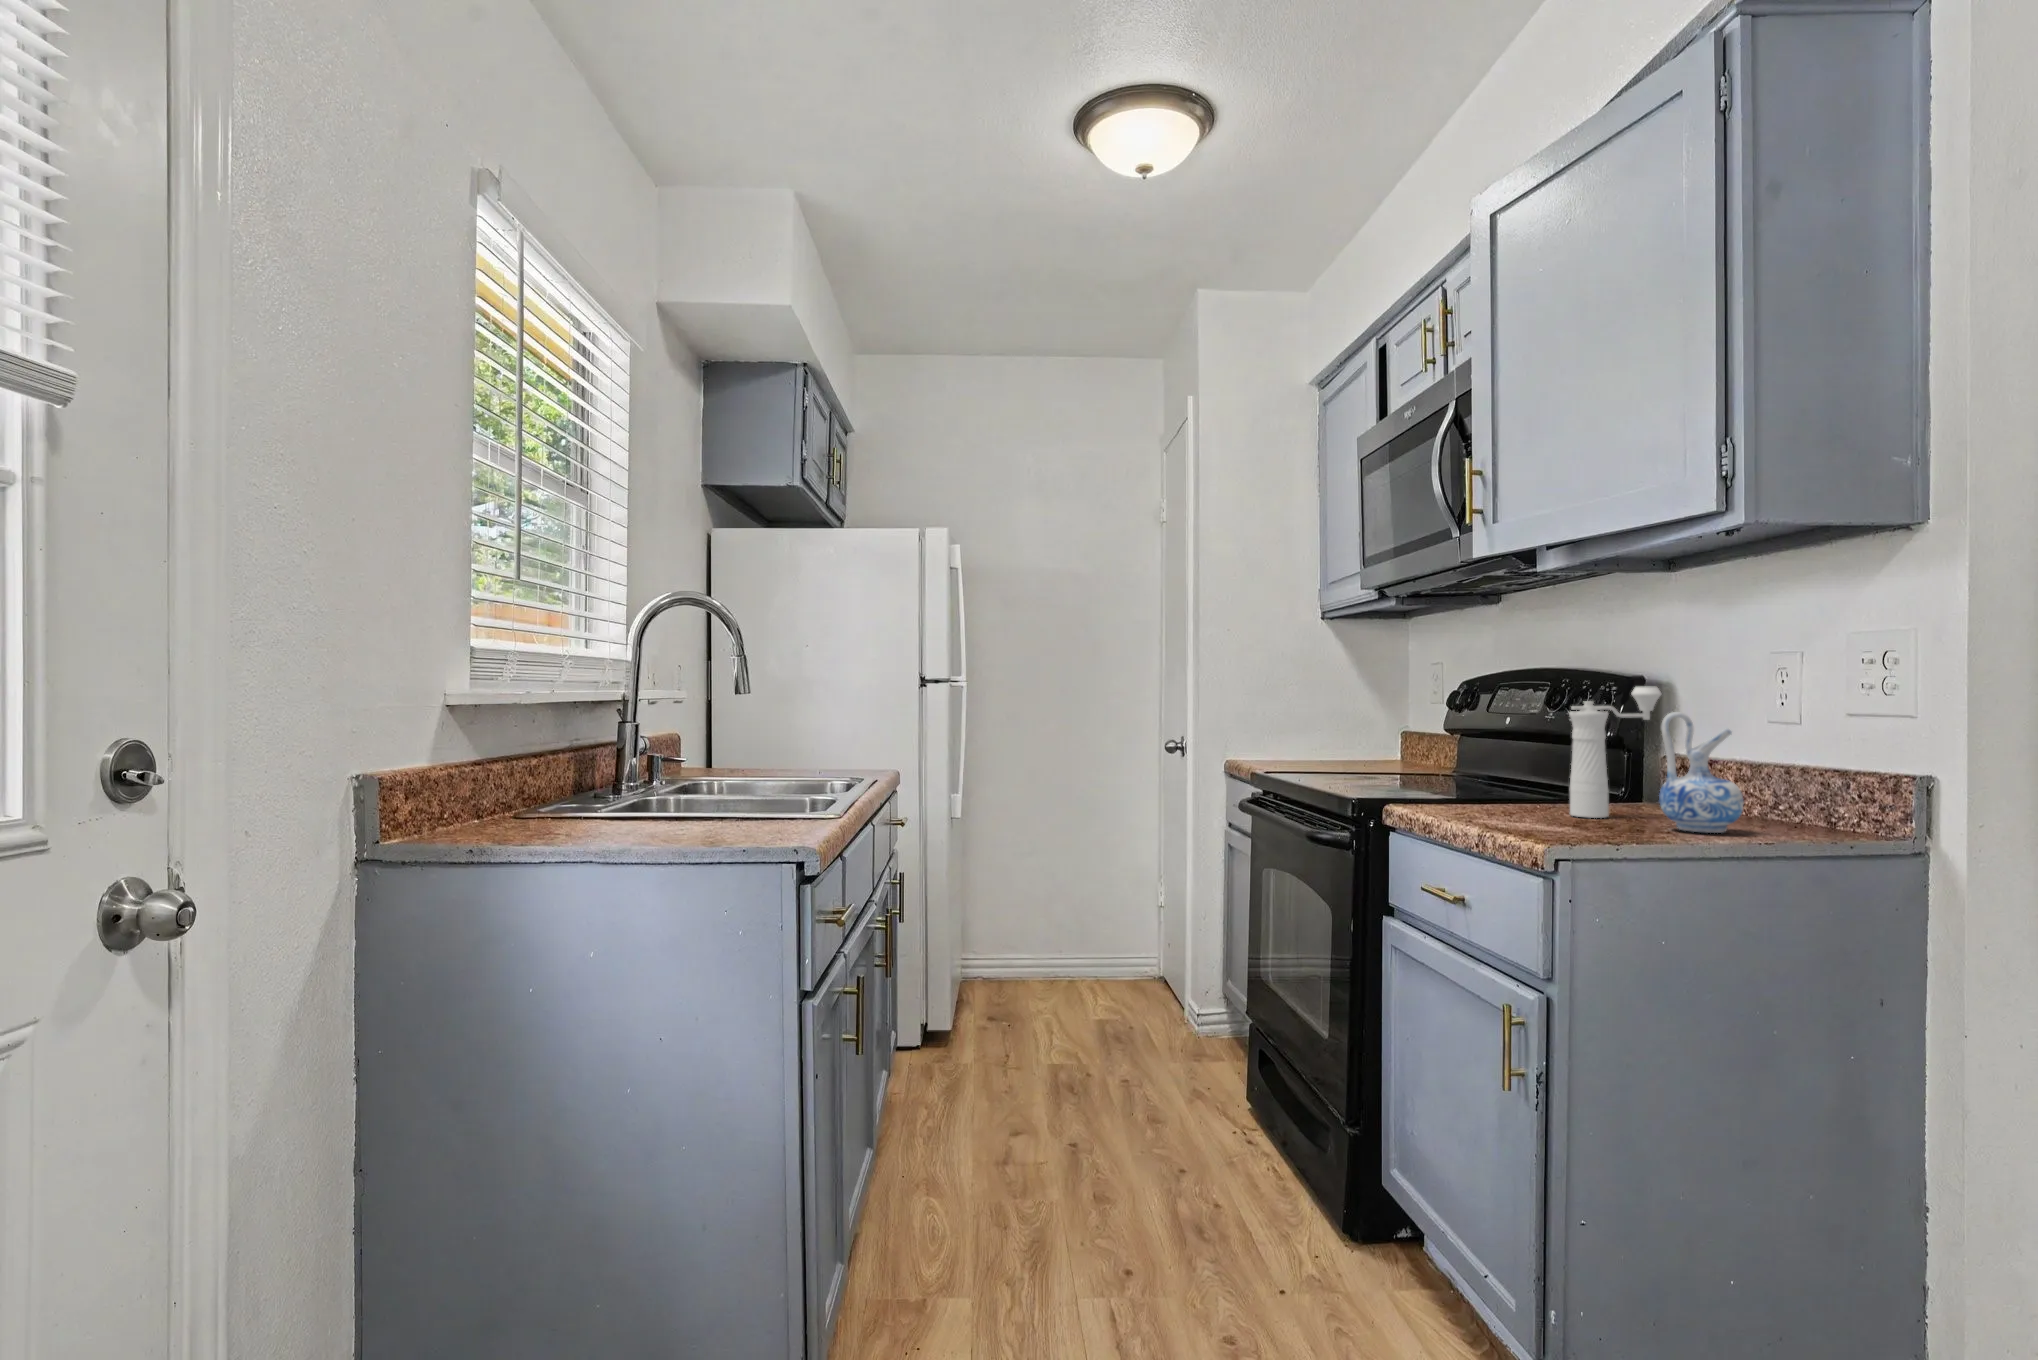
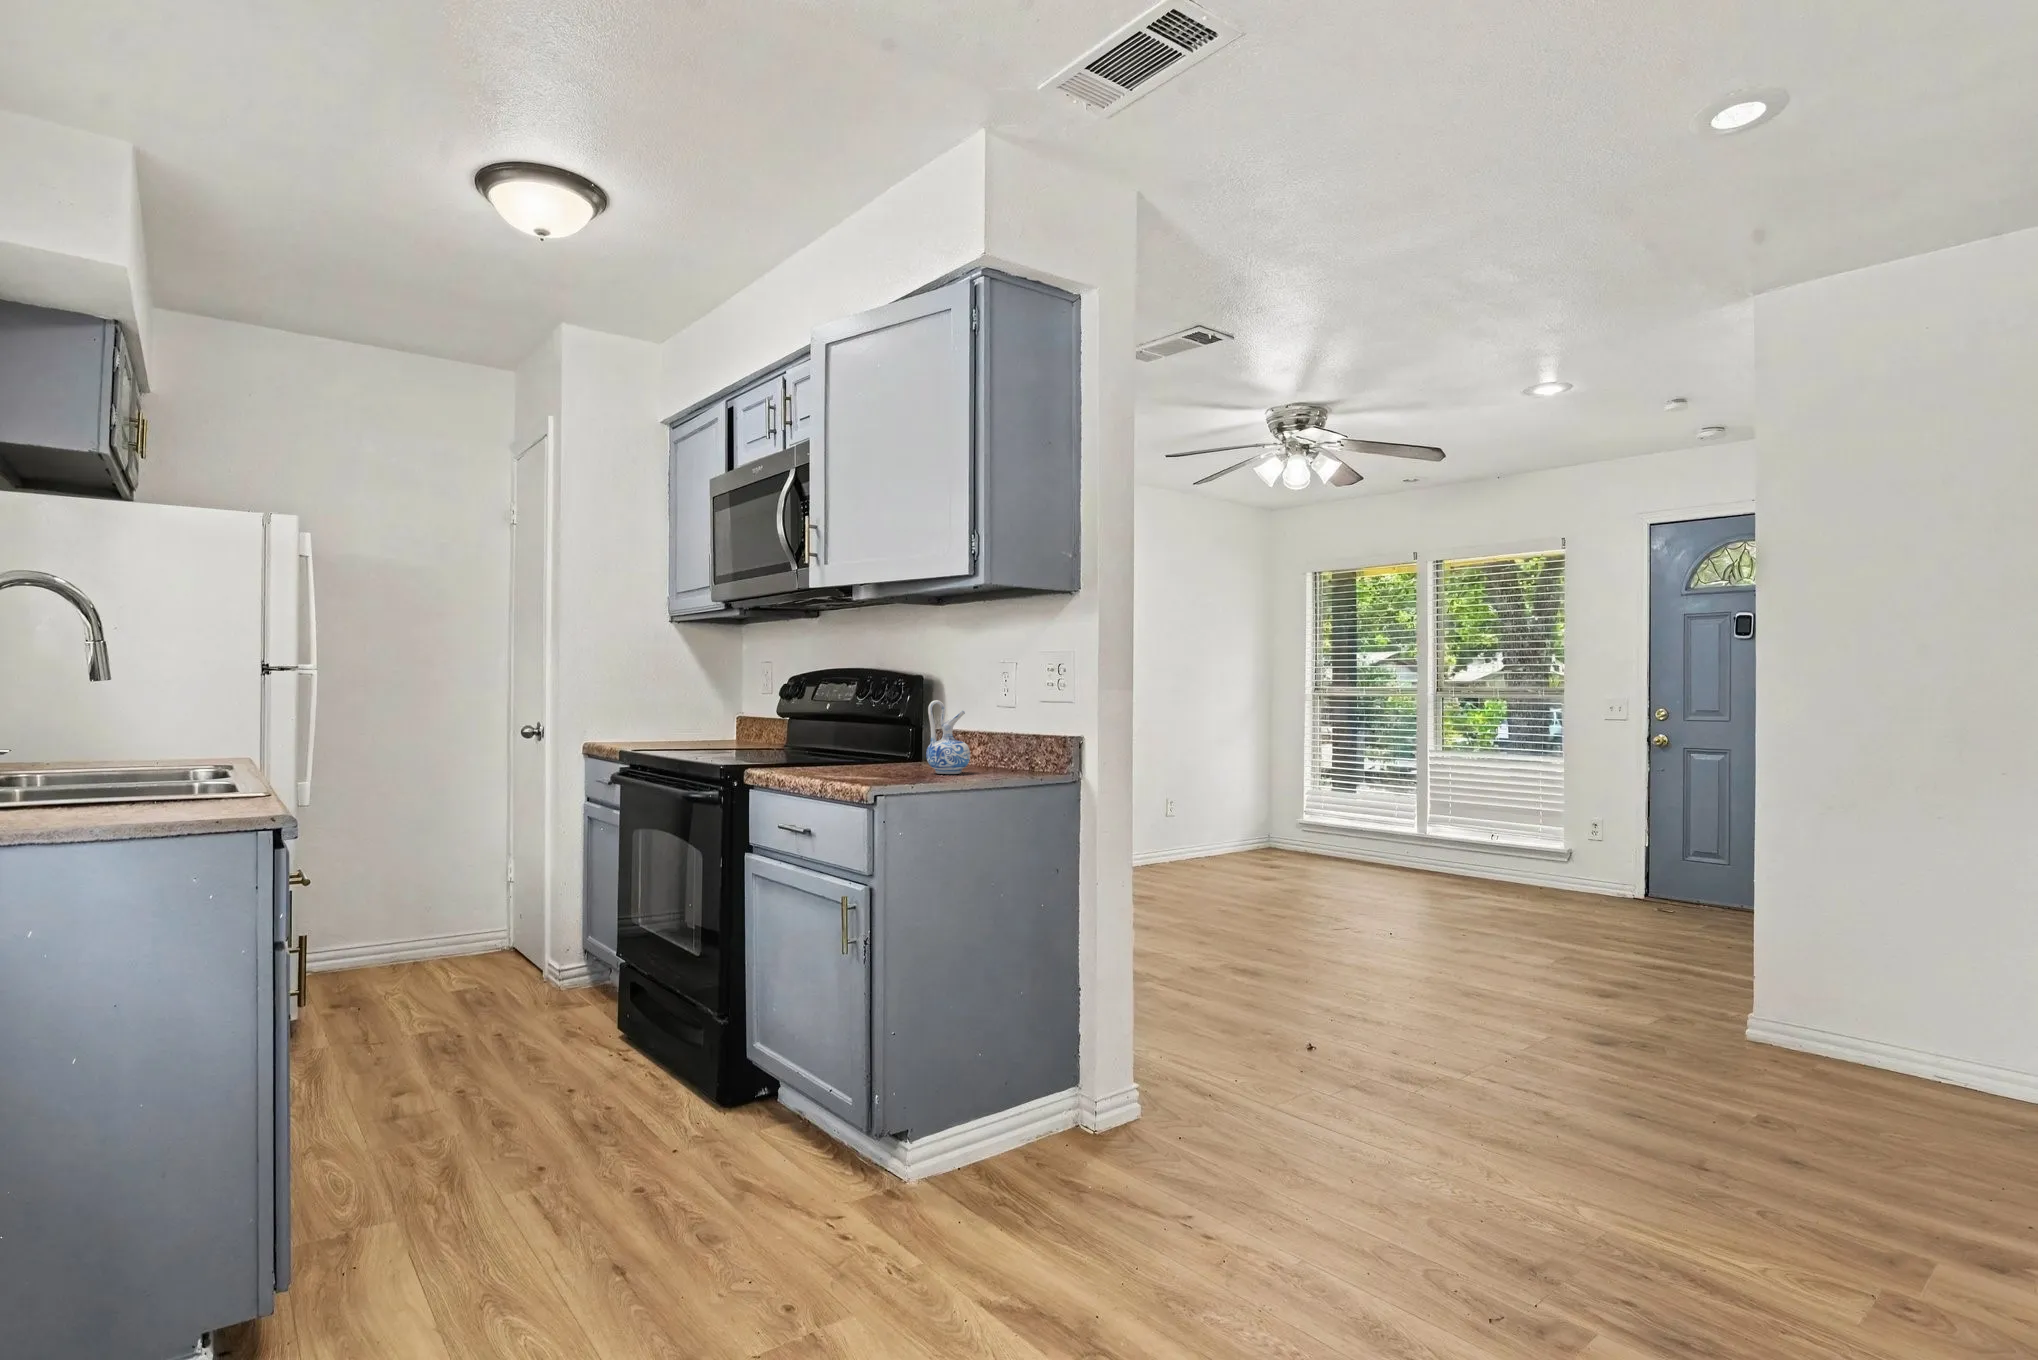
pepper mill: present [1569,687,1661,818] -> none [874,684,928,770]

